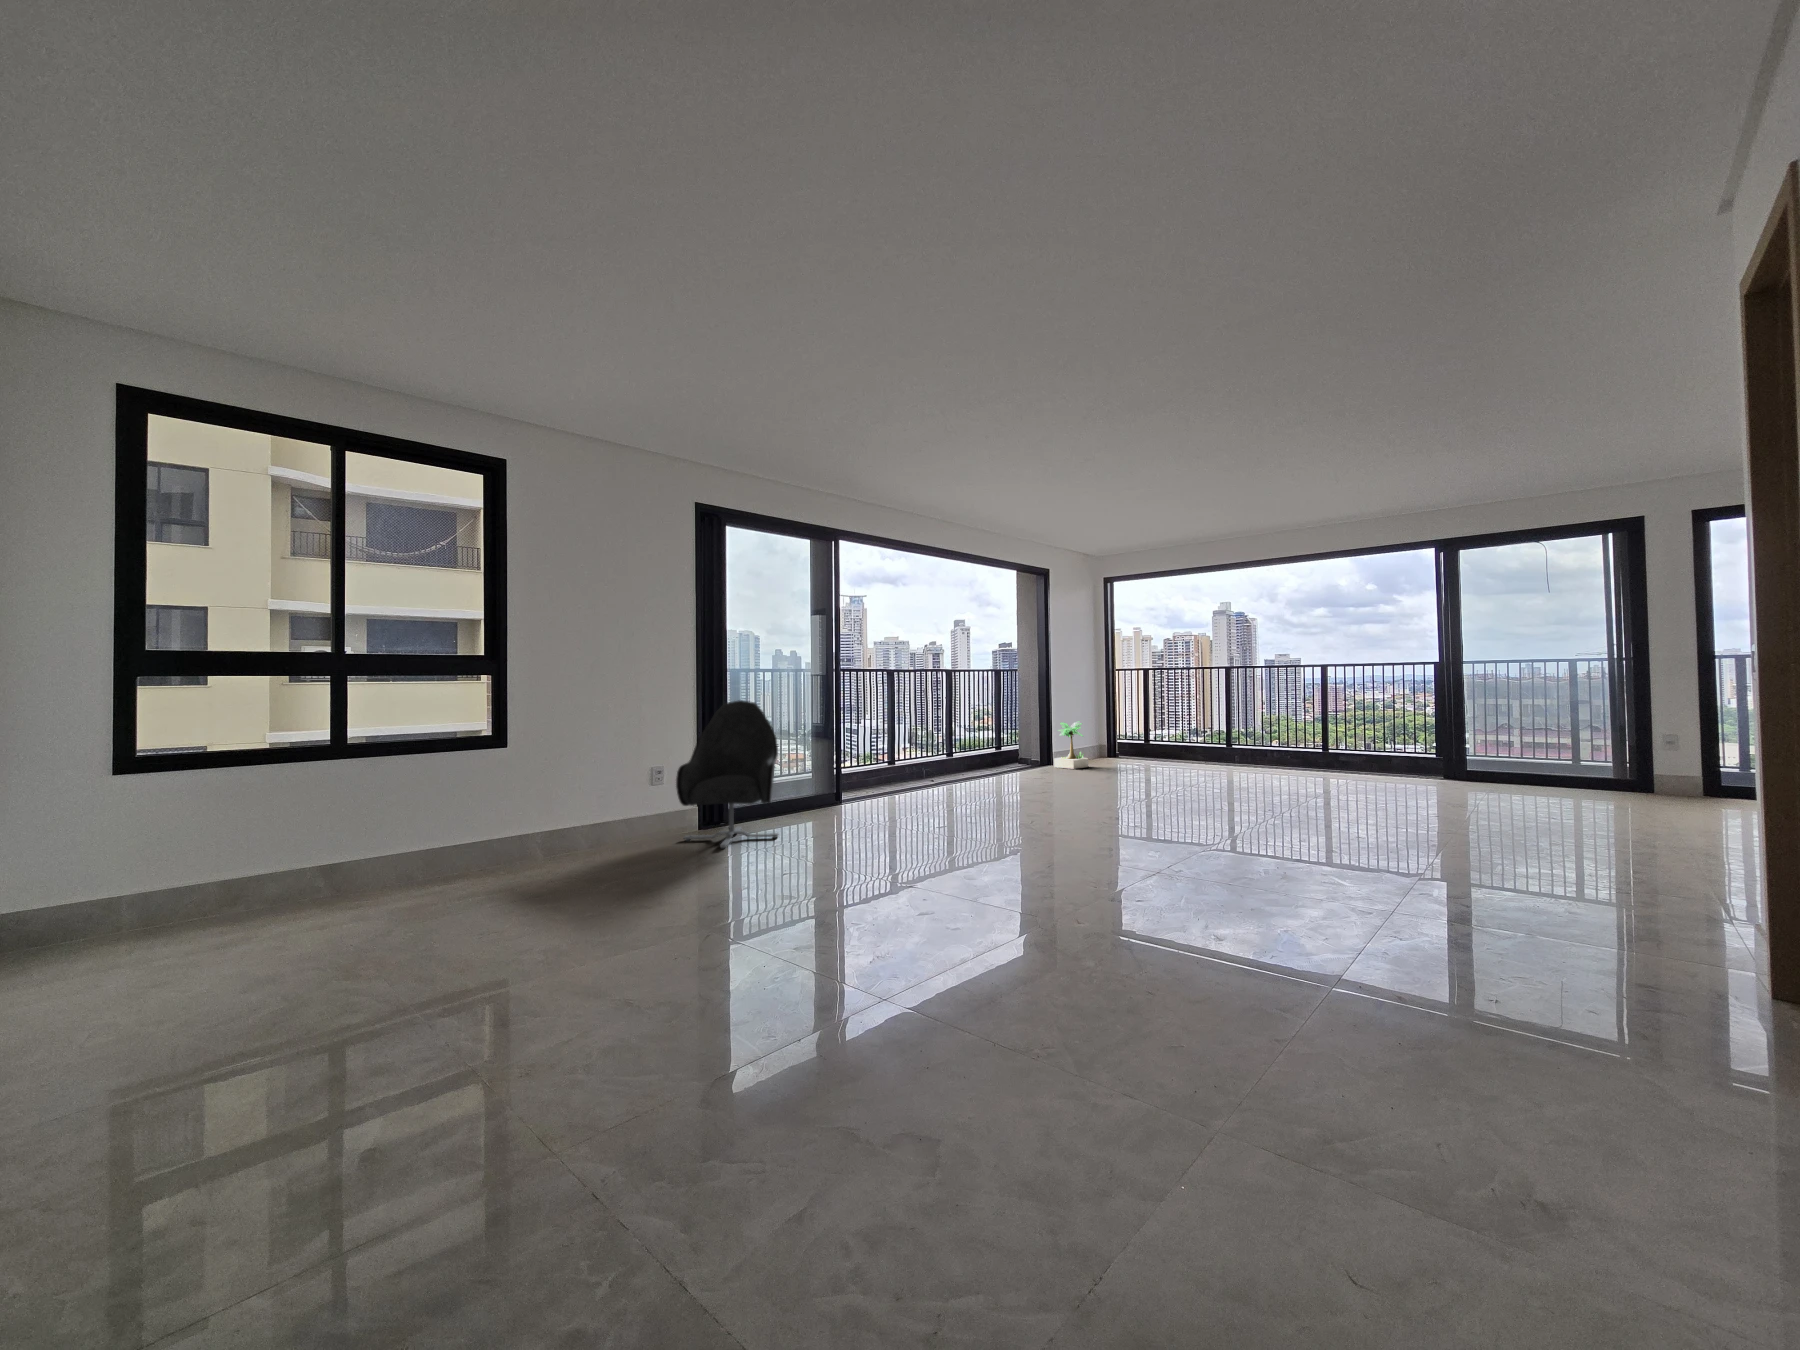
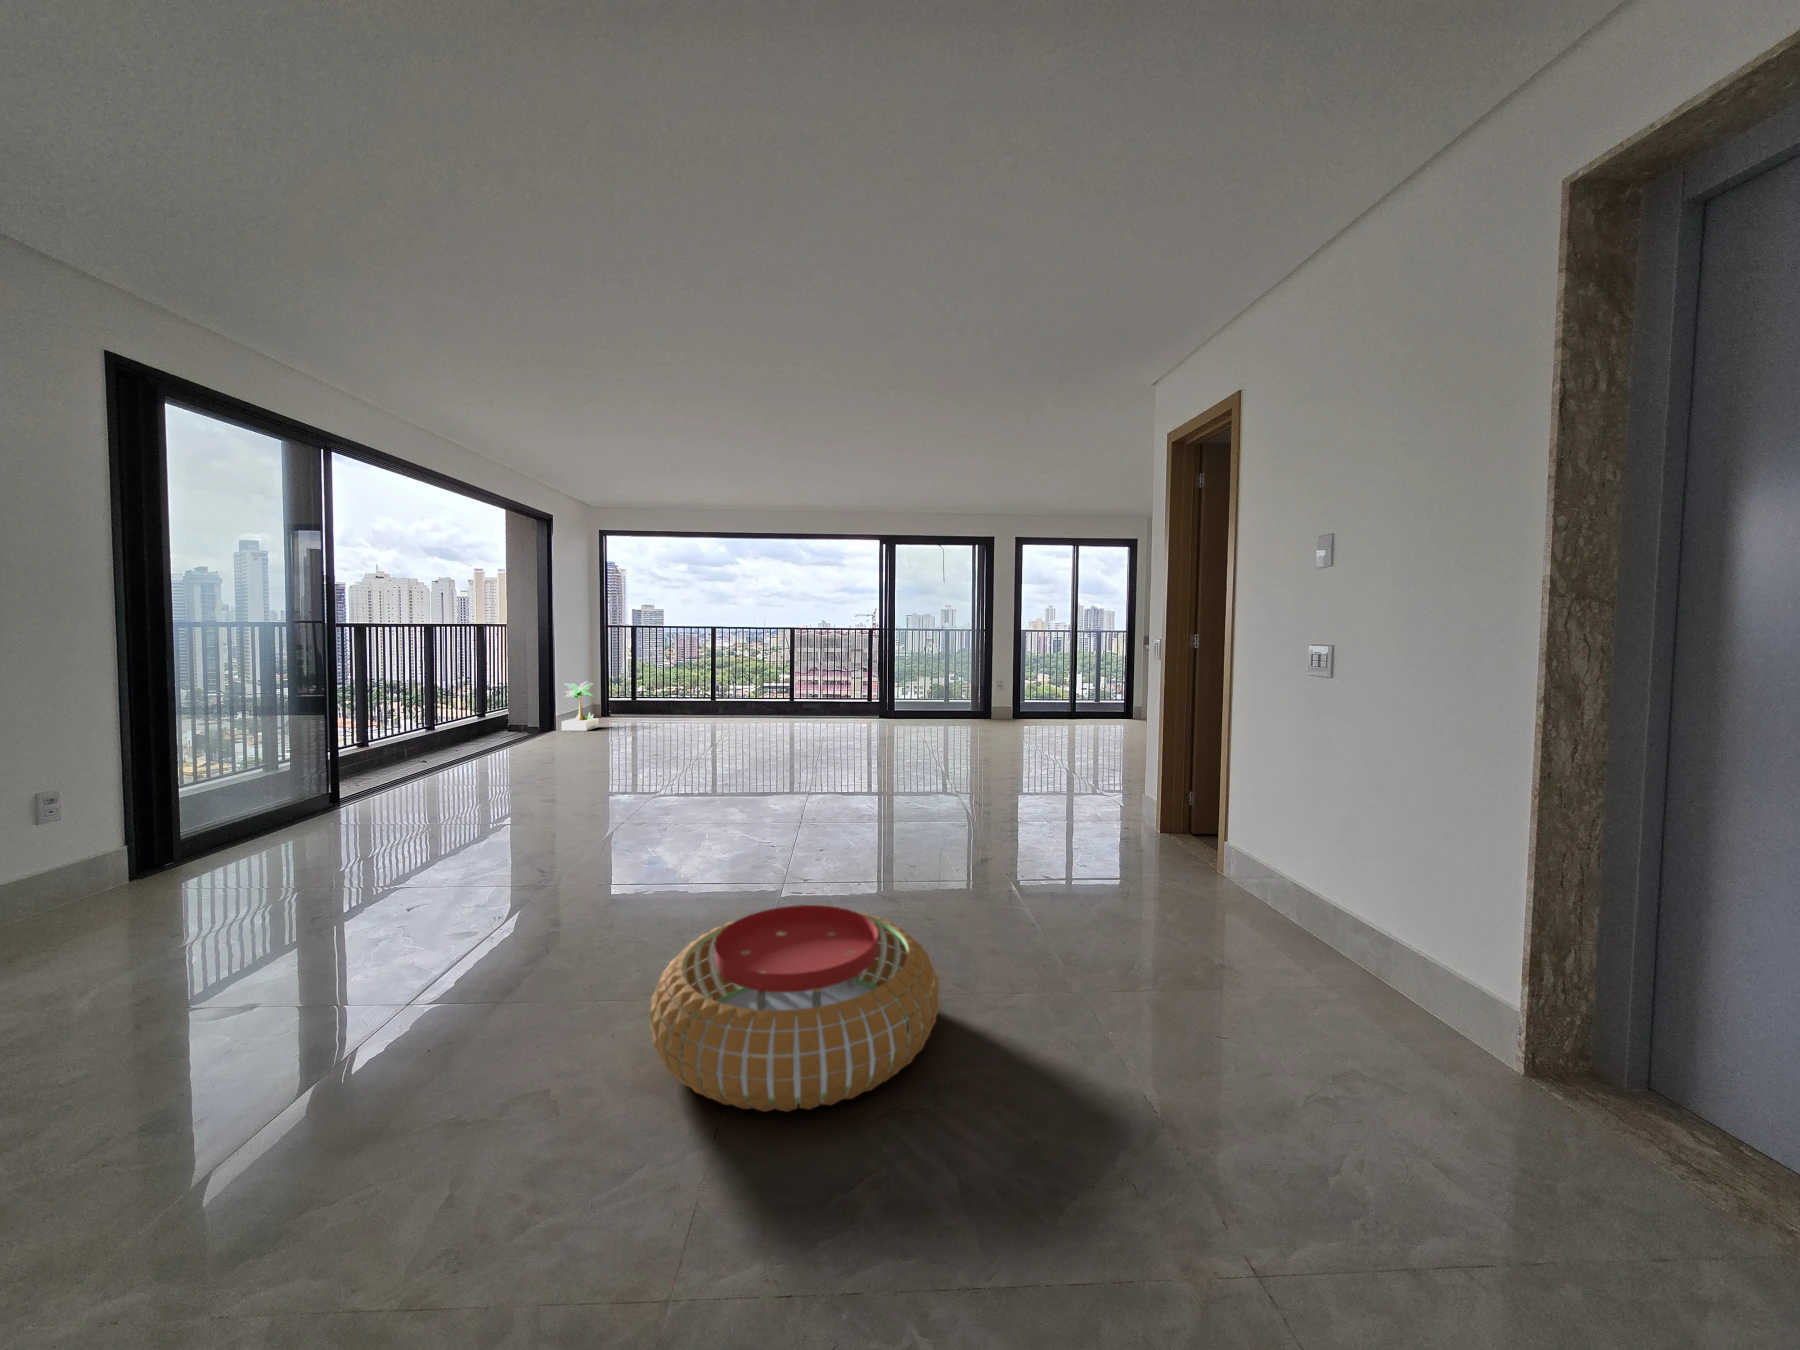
armchair: present [676,700,779,848] -> none [122,673,322,899]
pouf: none [701,919,973,1100] -> present [650,905,939,1112]

